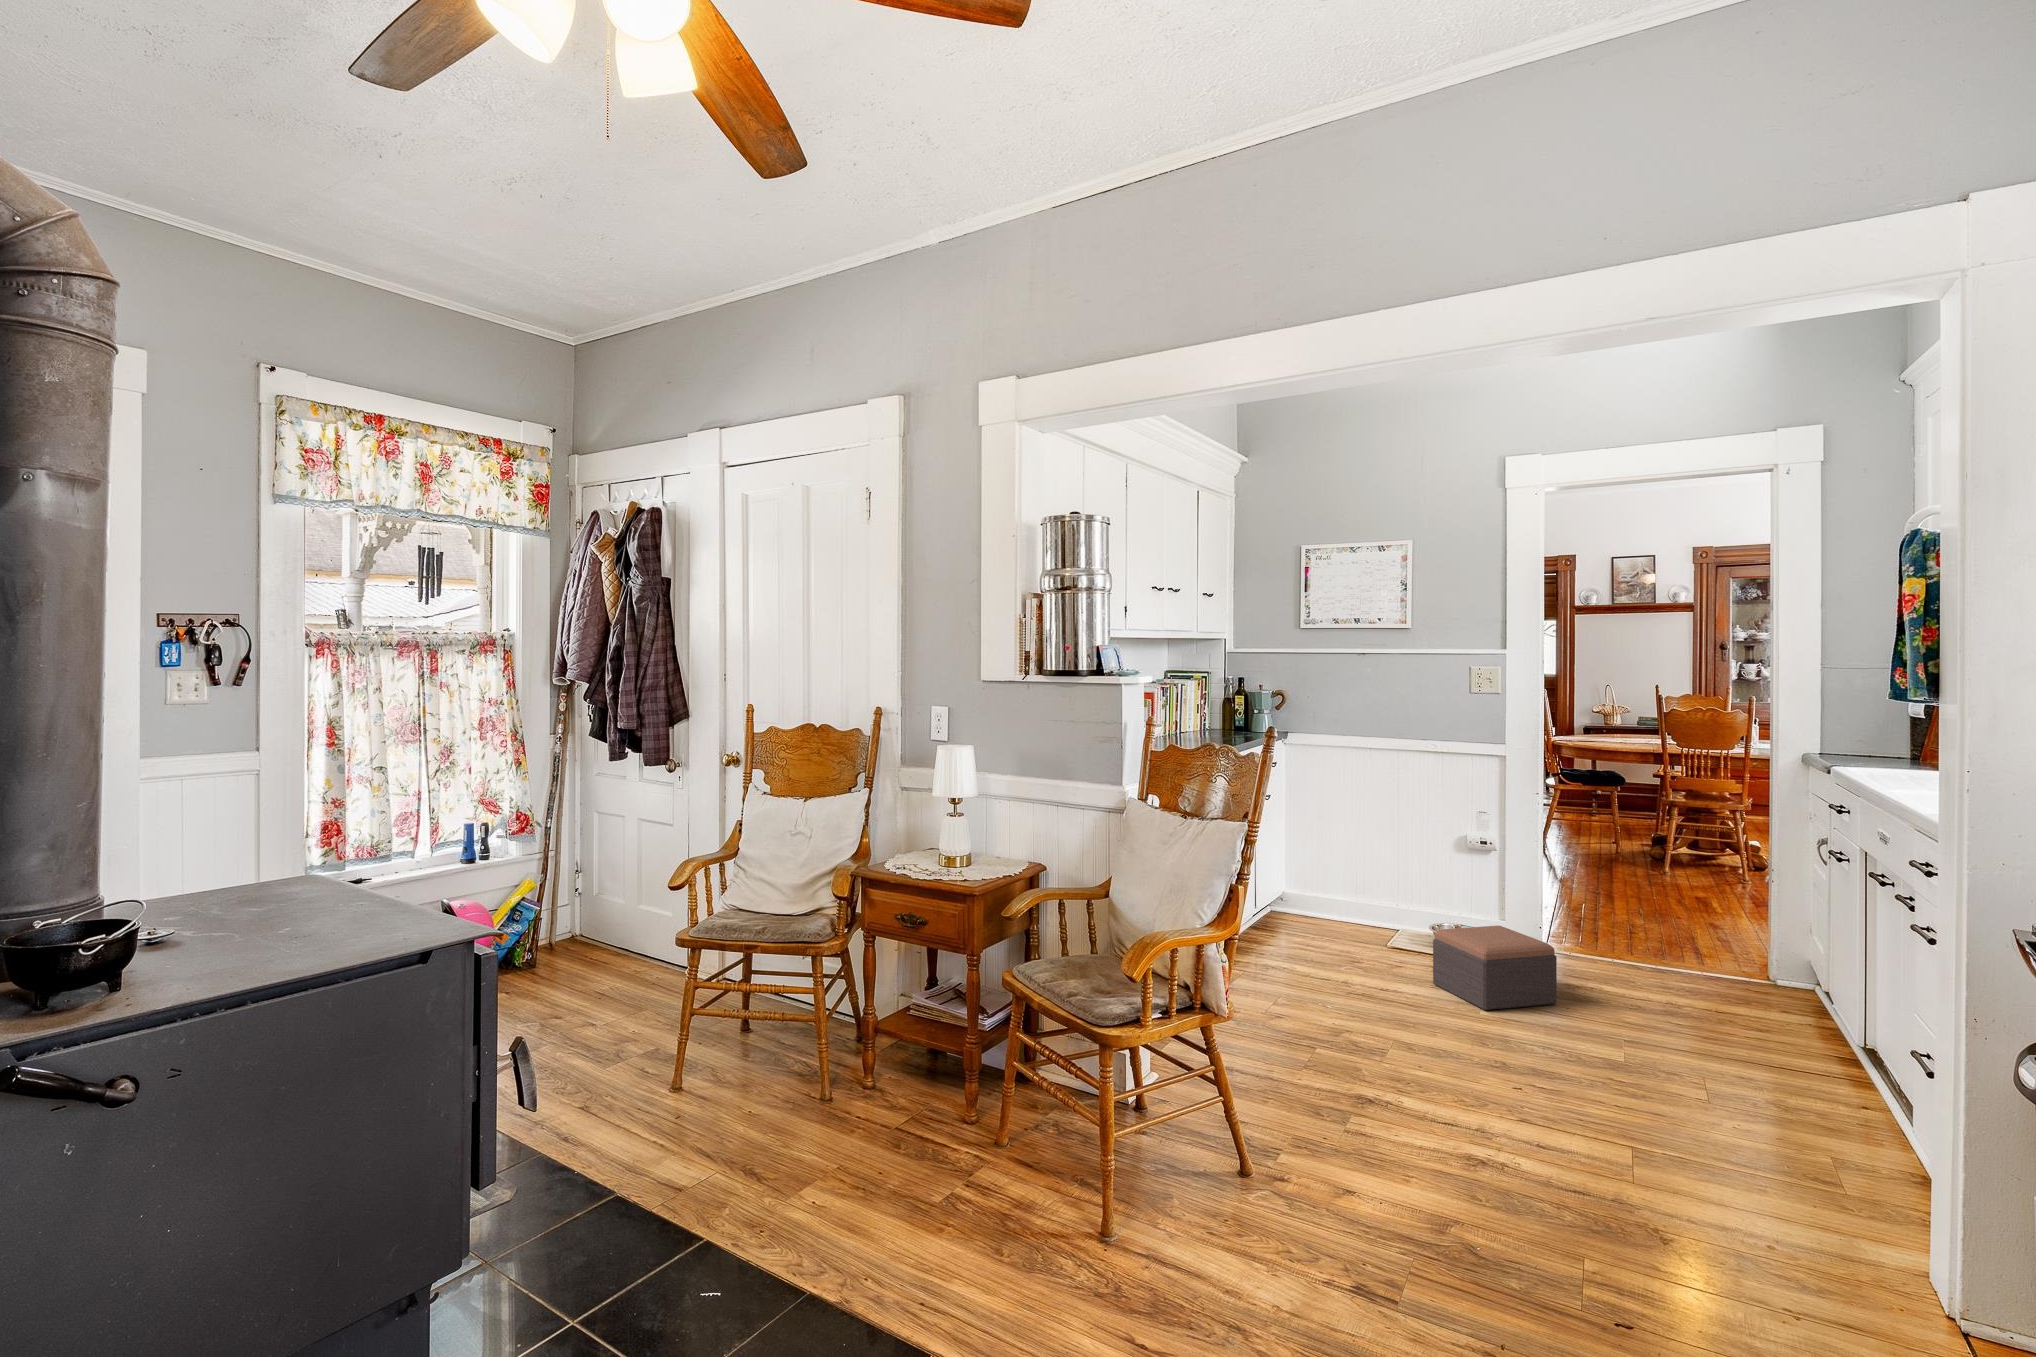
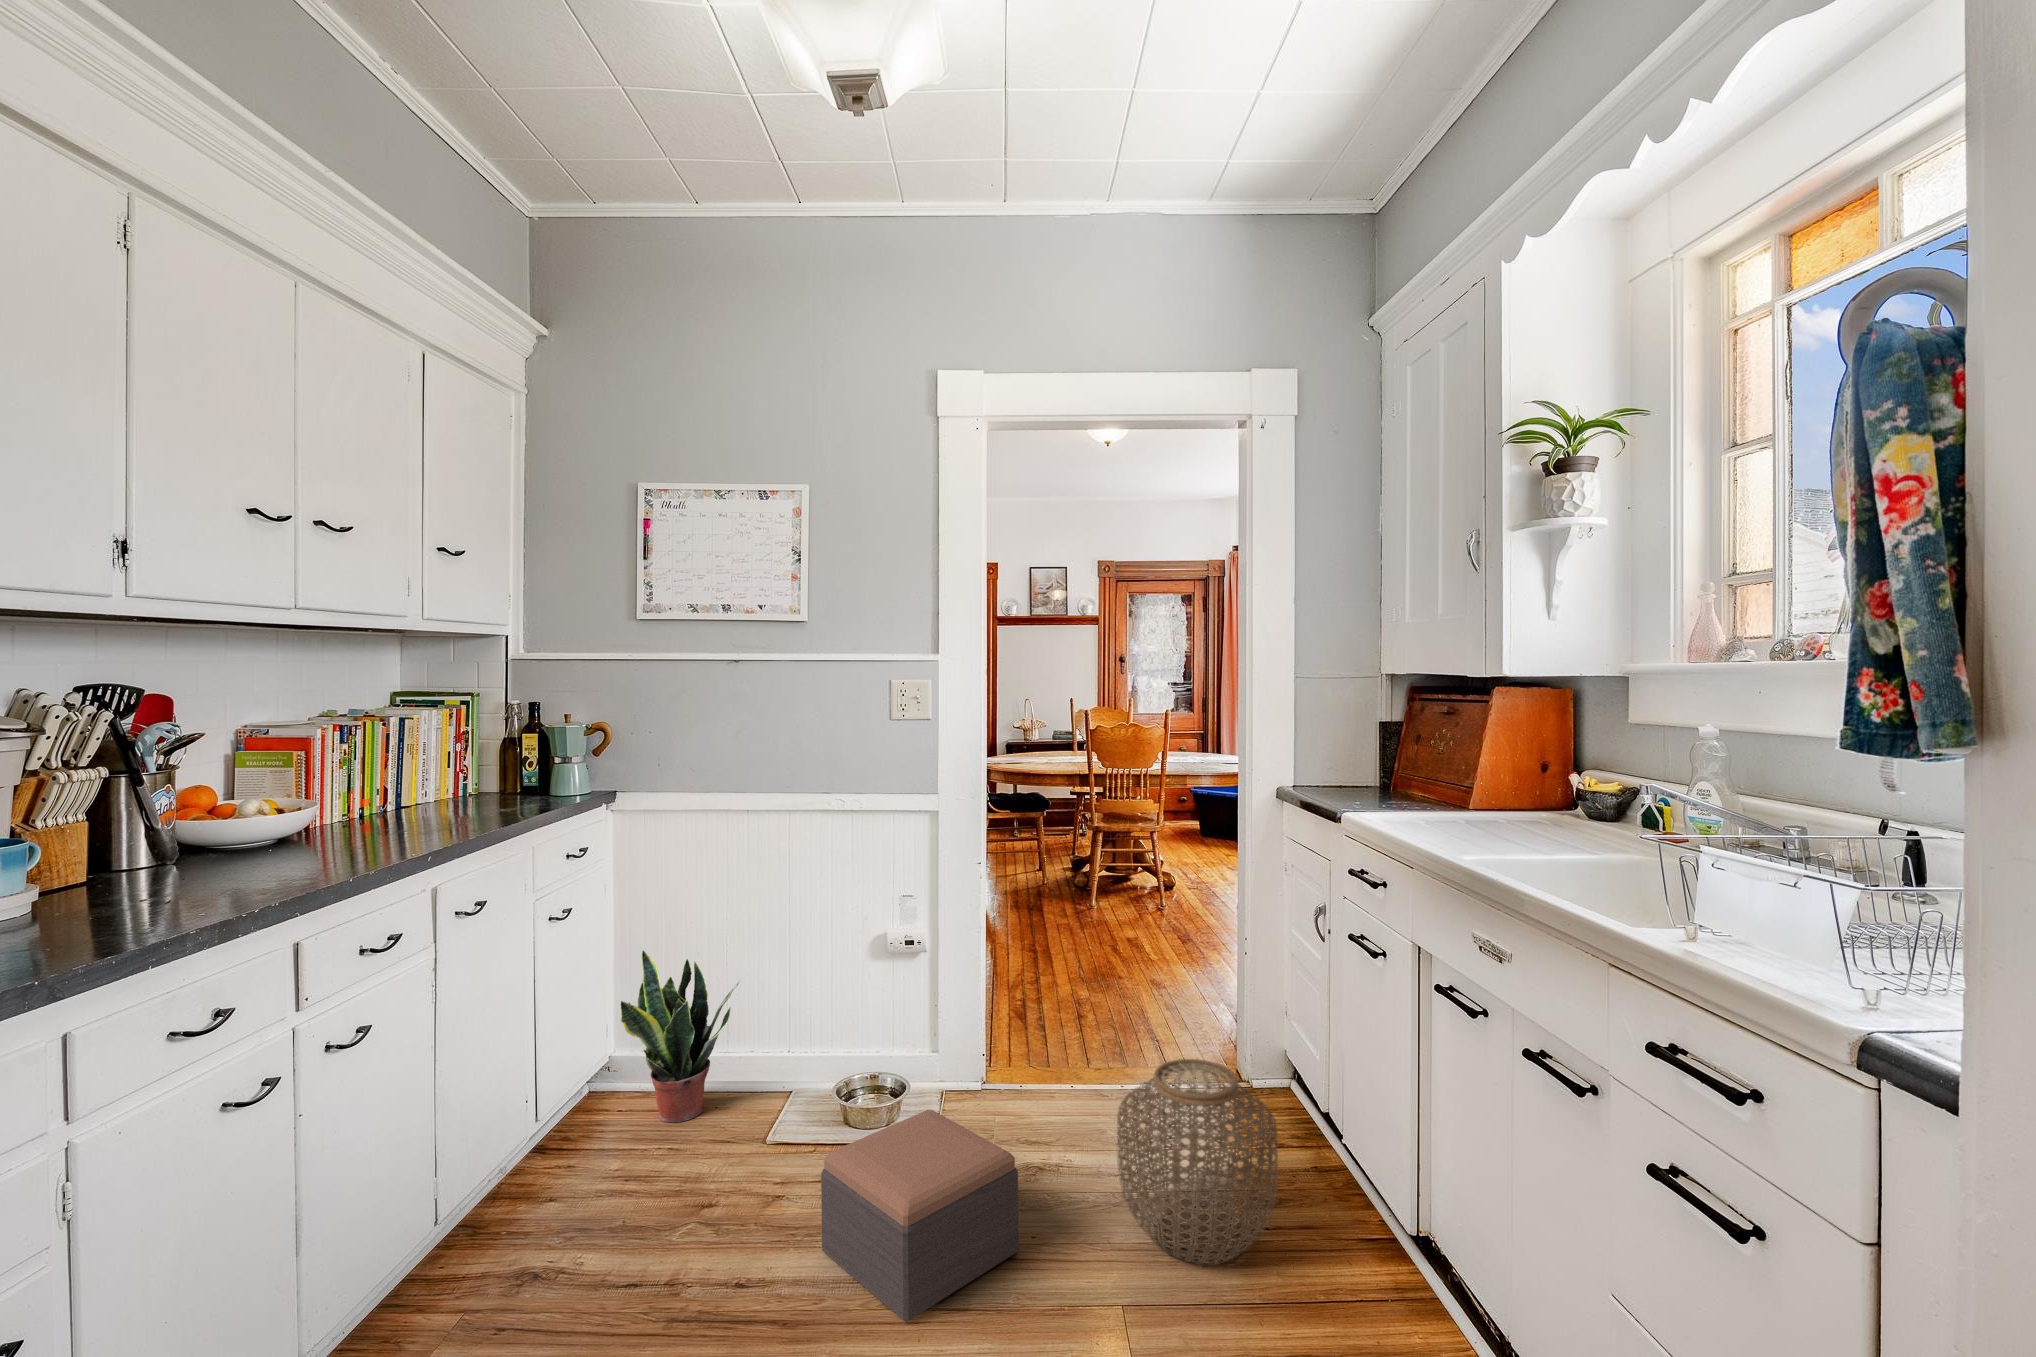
potted plant: none [1302,828,1369,931] -> present [621,951,740,1122]
woven basket: none [1627,913,1746,1030] -> present [1117,1059,1278,1264]

